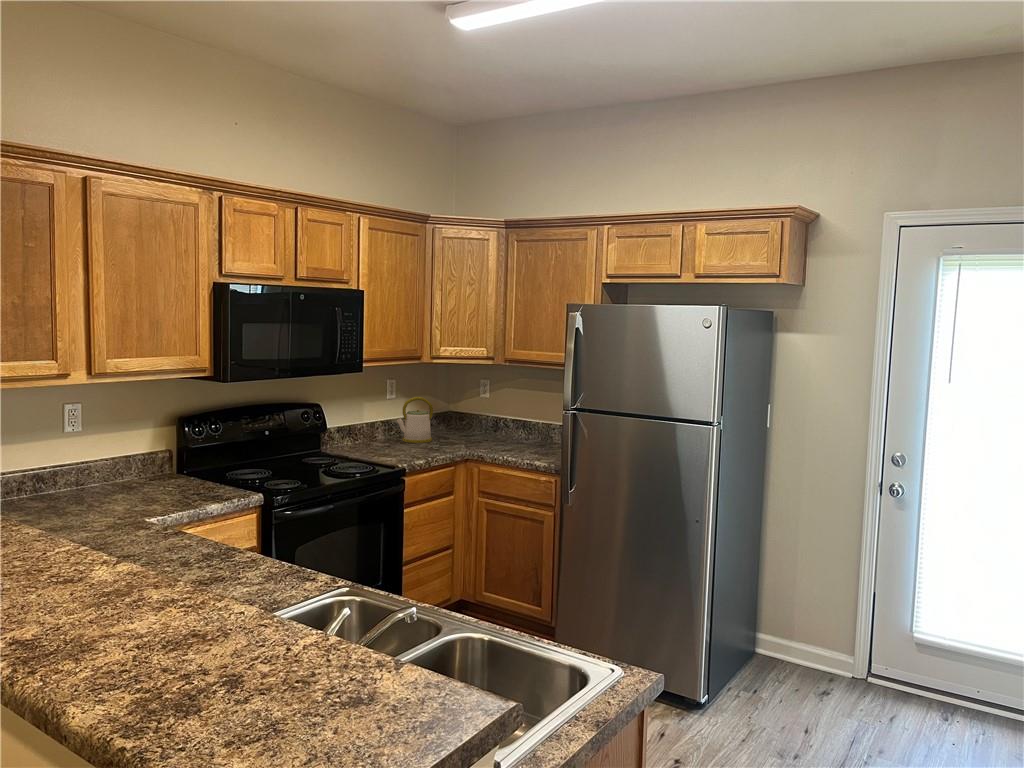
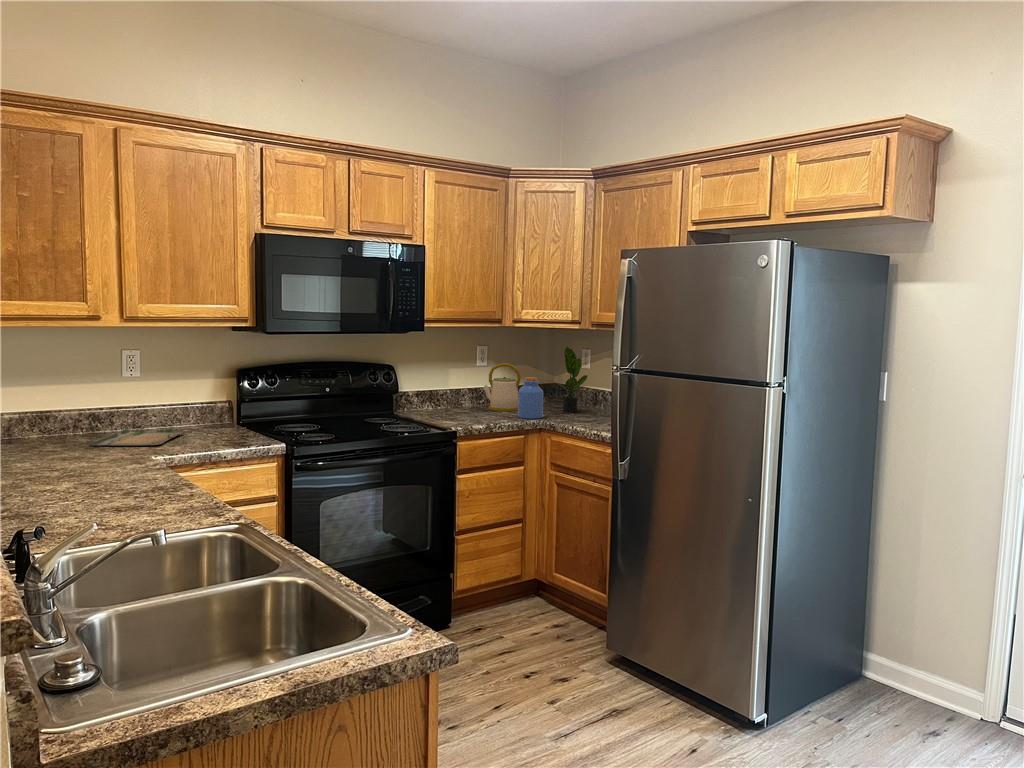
potted plant: none [465,379,499,441] -> present [557,347,587,412]
jar: none [442,411,466,451] -> present [518,377,543,419]
tray: none [56,481,140,512] -> present [90,428,184,446]

